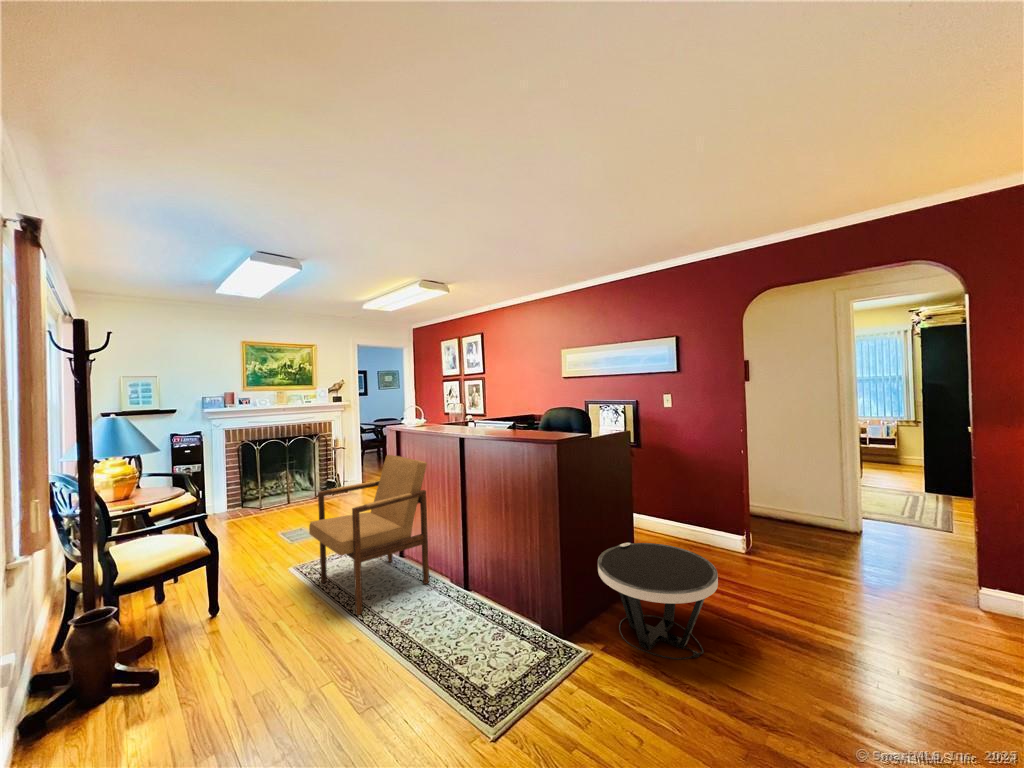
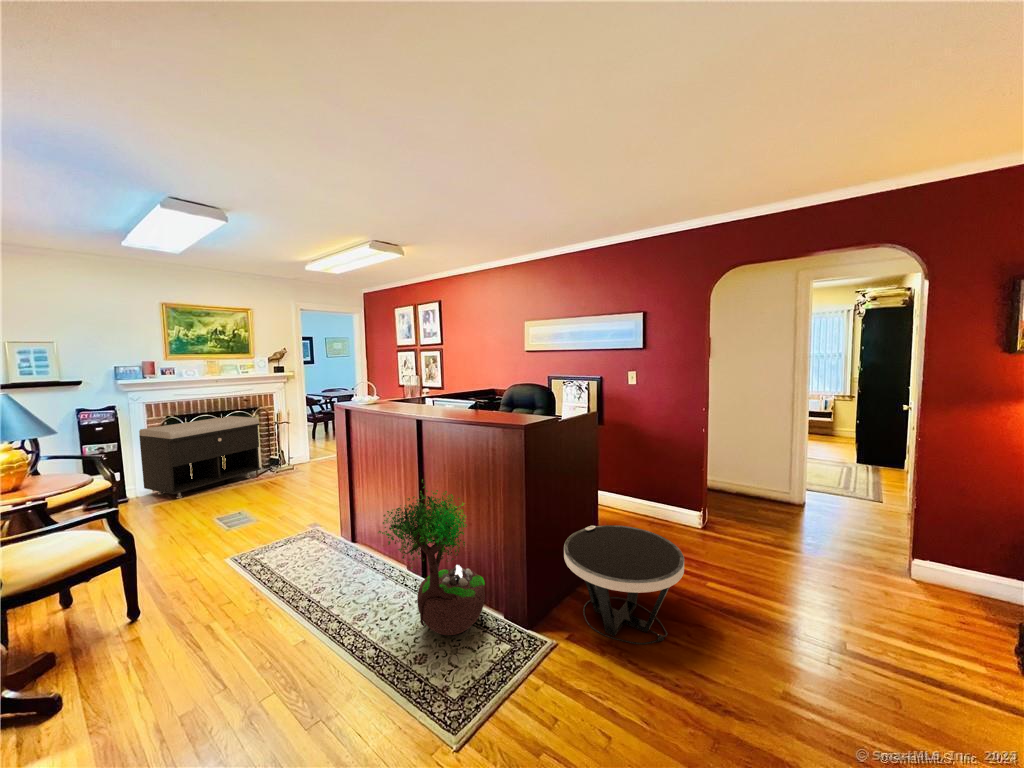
storage bench: none [219,442,319,516] -> present [139,416,261,498]
armchair: present [309,455,429,615] -> none [246,435,384,612]
potted tree: none [424,491,523,640] -> present [378,479,485,635]

